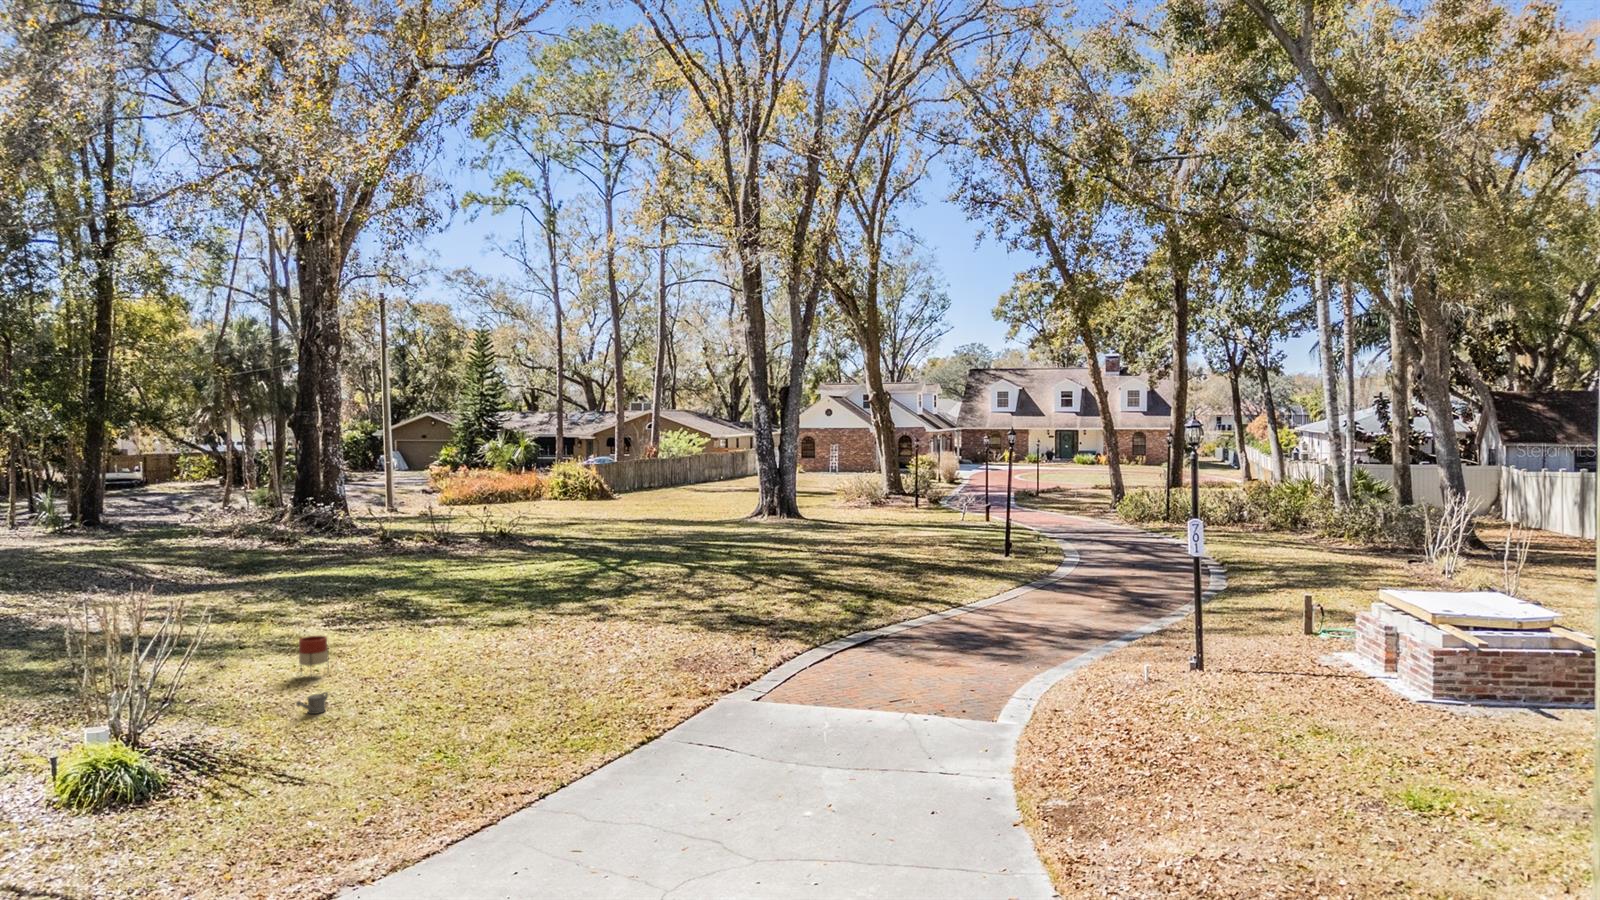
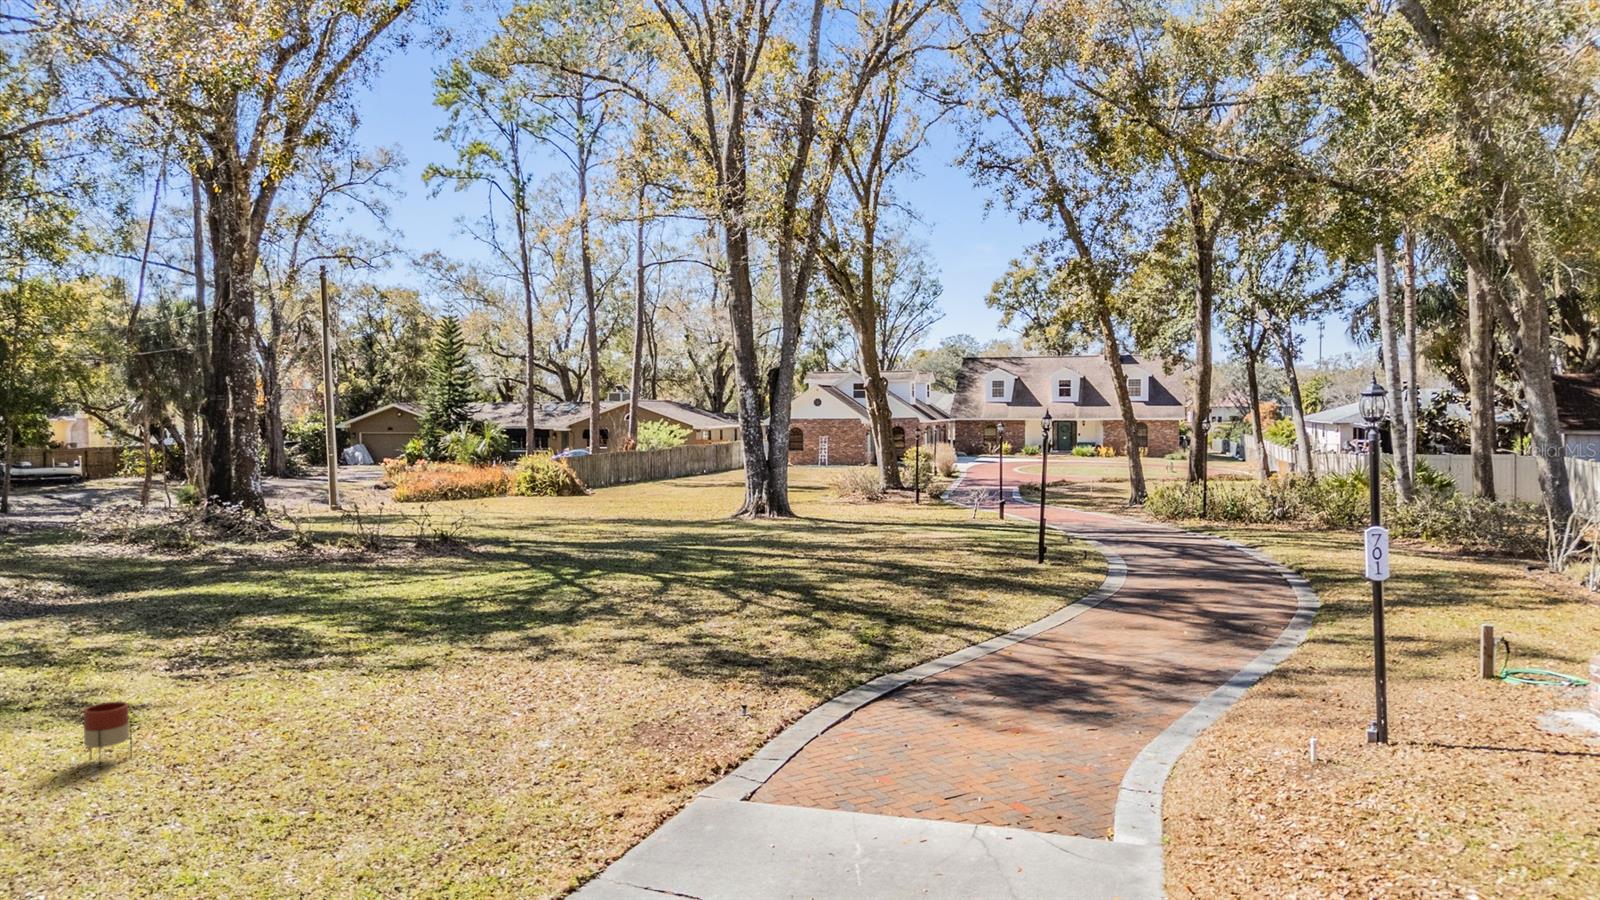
watering can: present [296,692,328,714] -> none [34,800,98,838]

